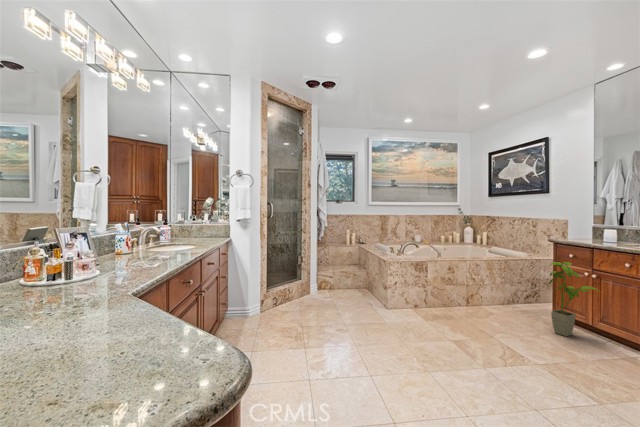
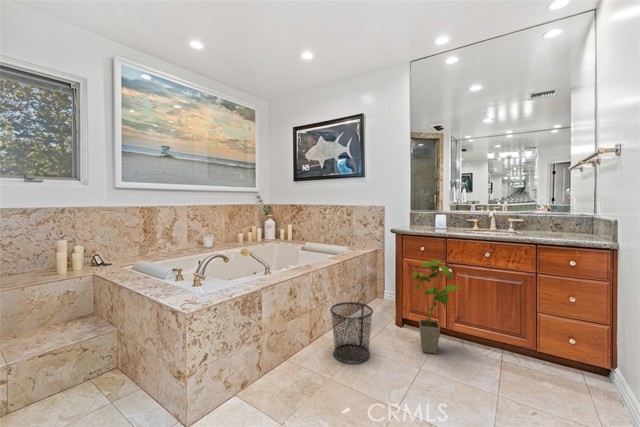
waste bin: none [475,284,509,322] -> present [330,302,373,364]

